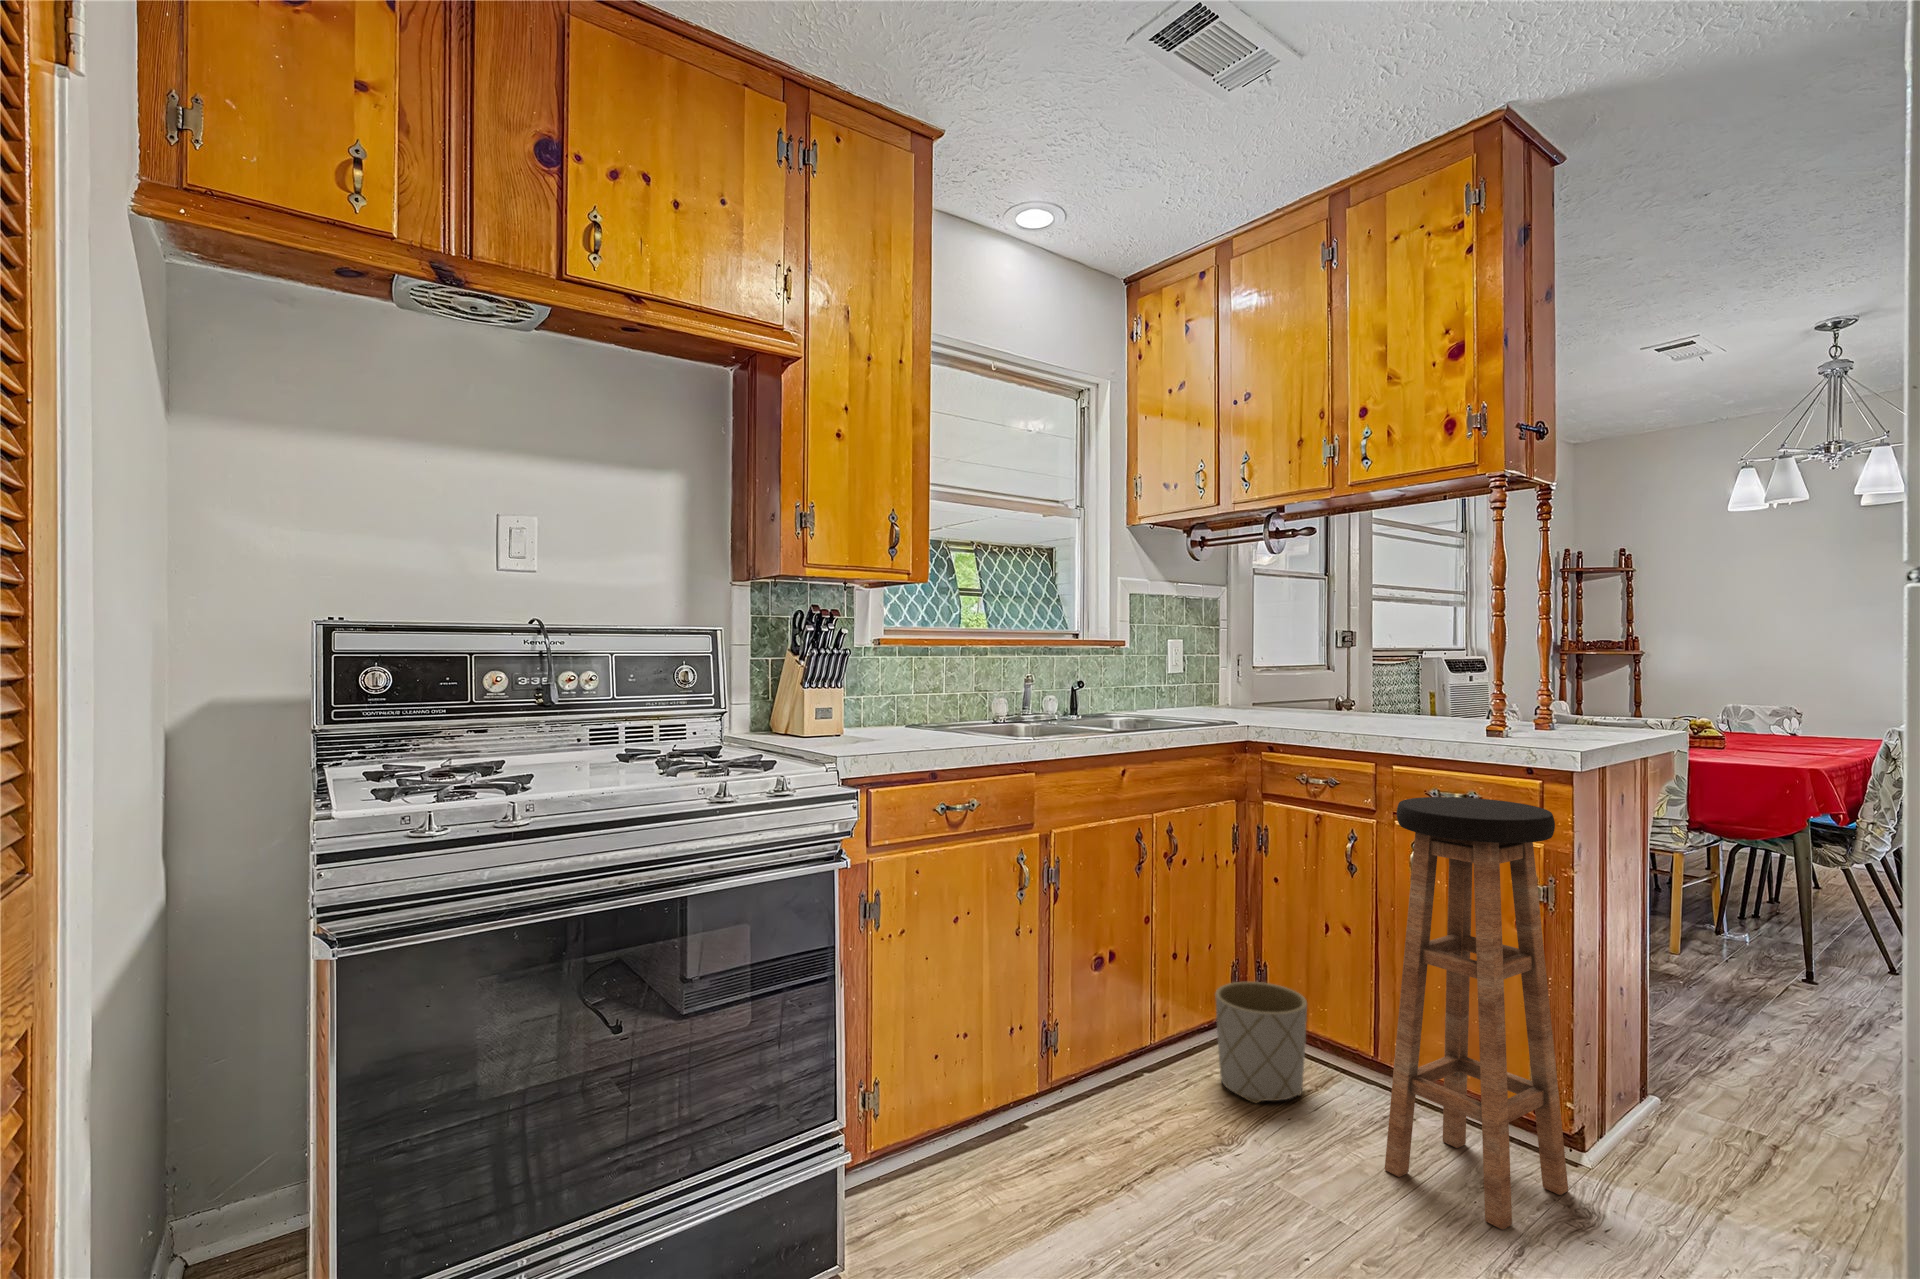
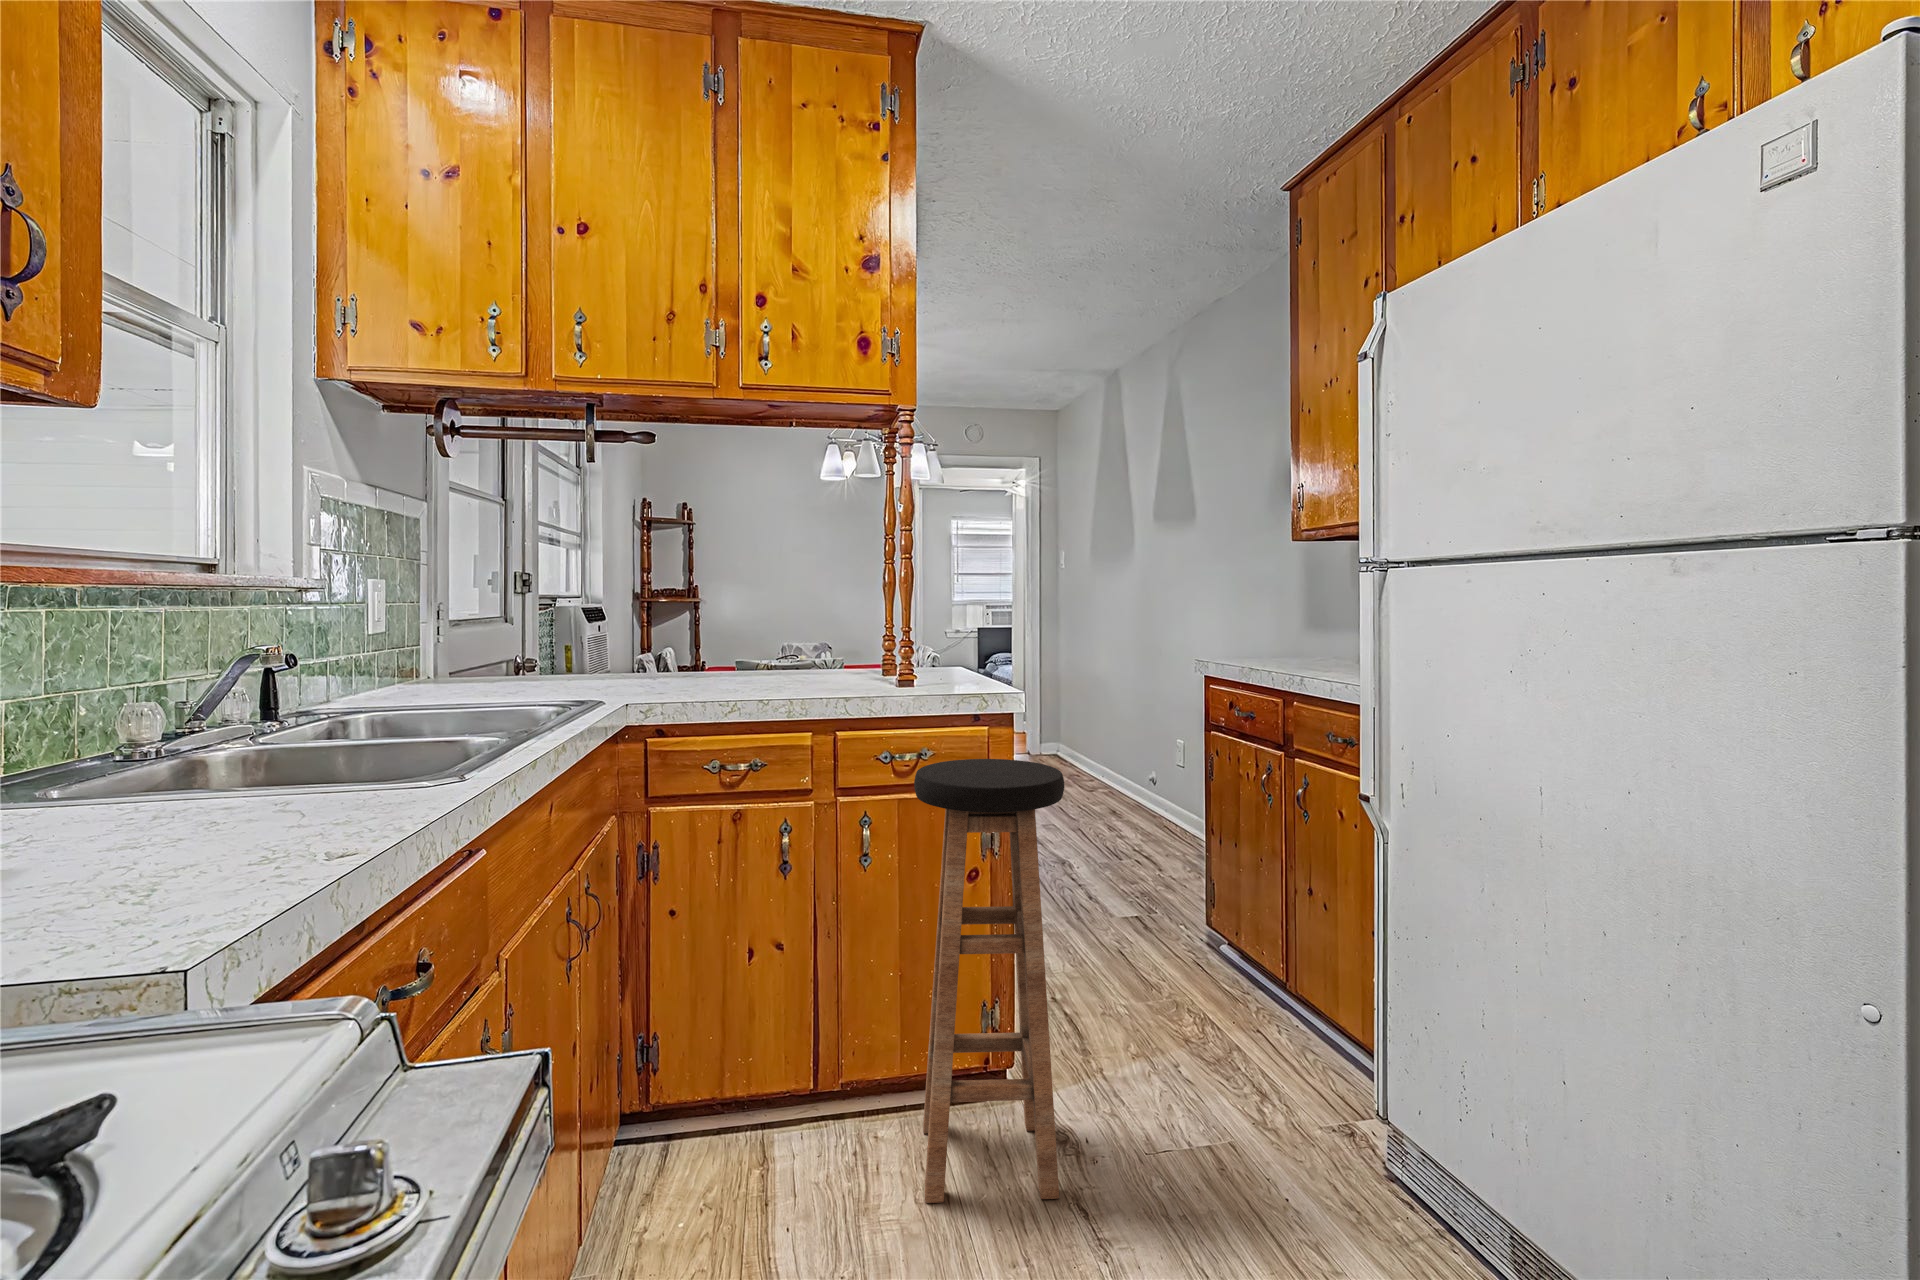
planter: present [1215,982,1307,1103] -> none [654,1037,774,1210]

